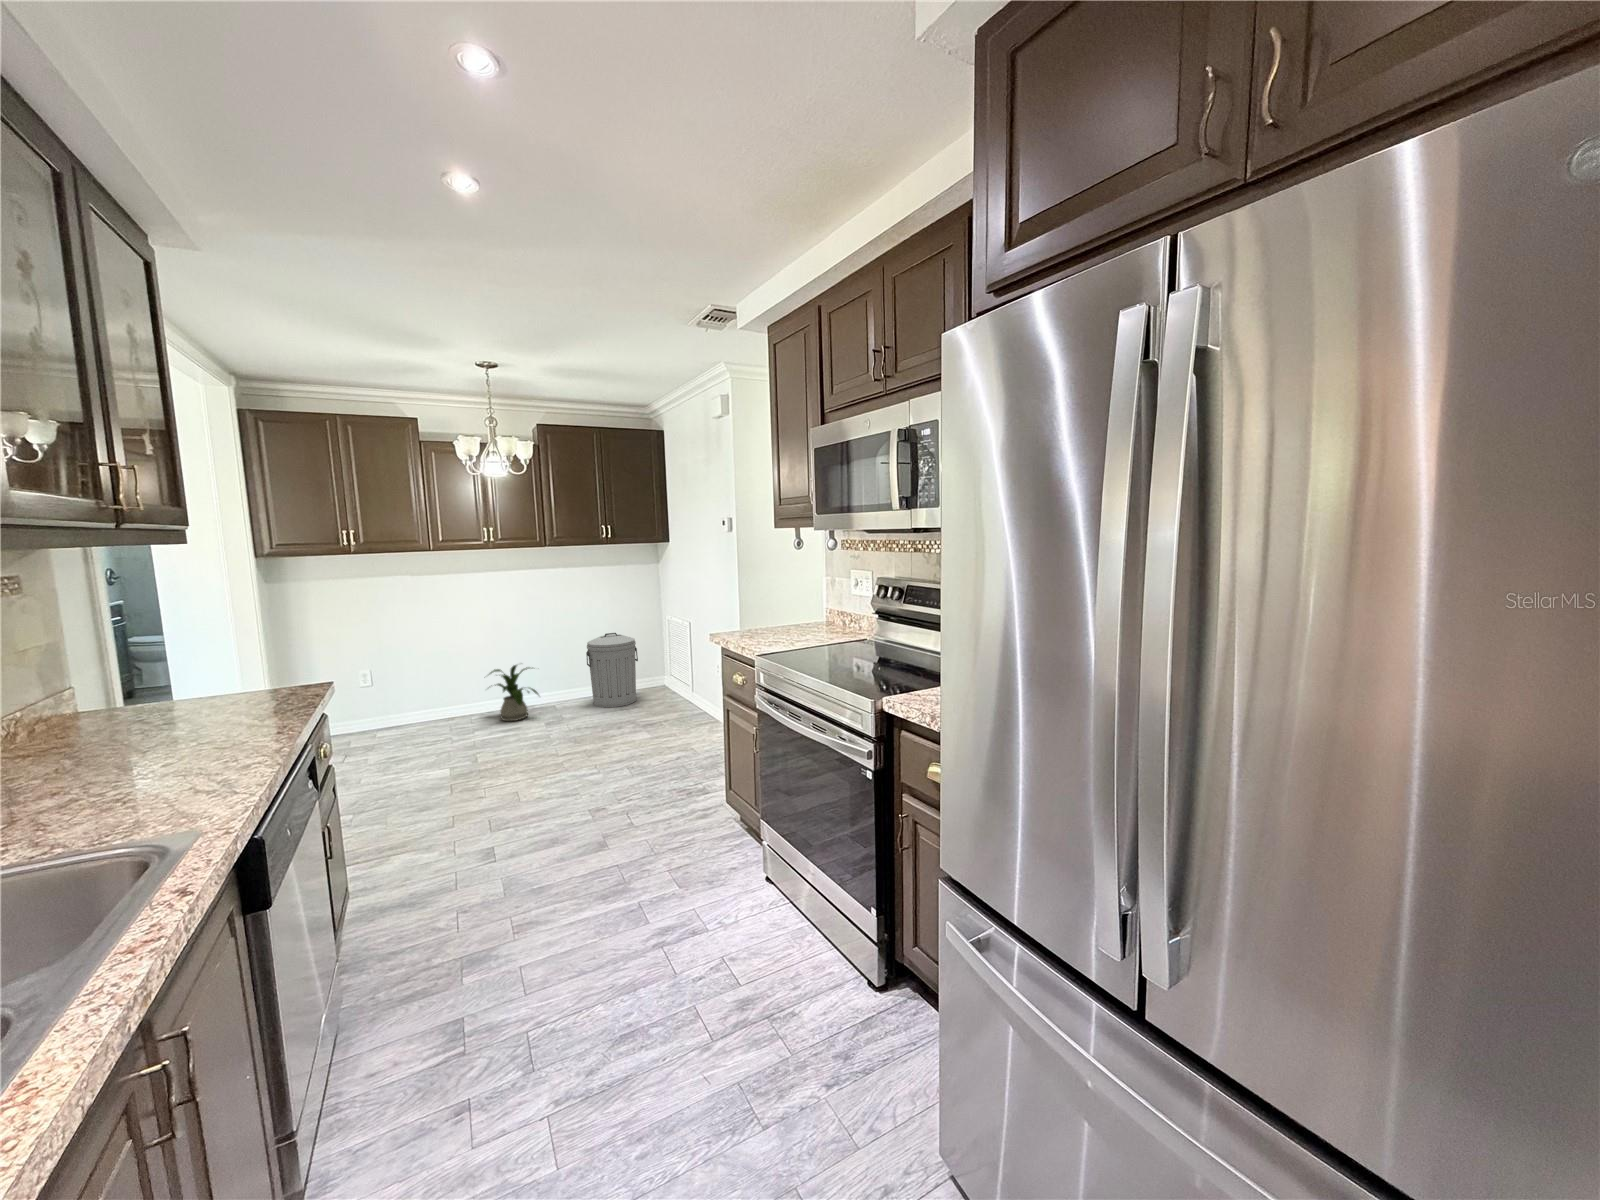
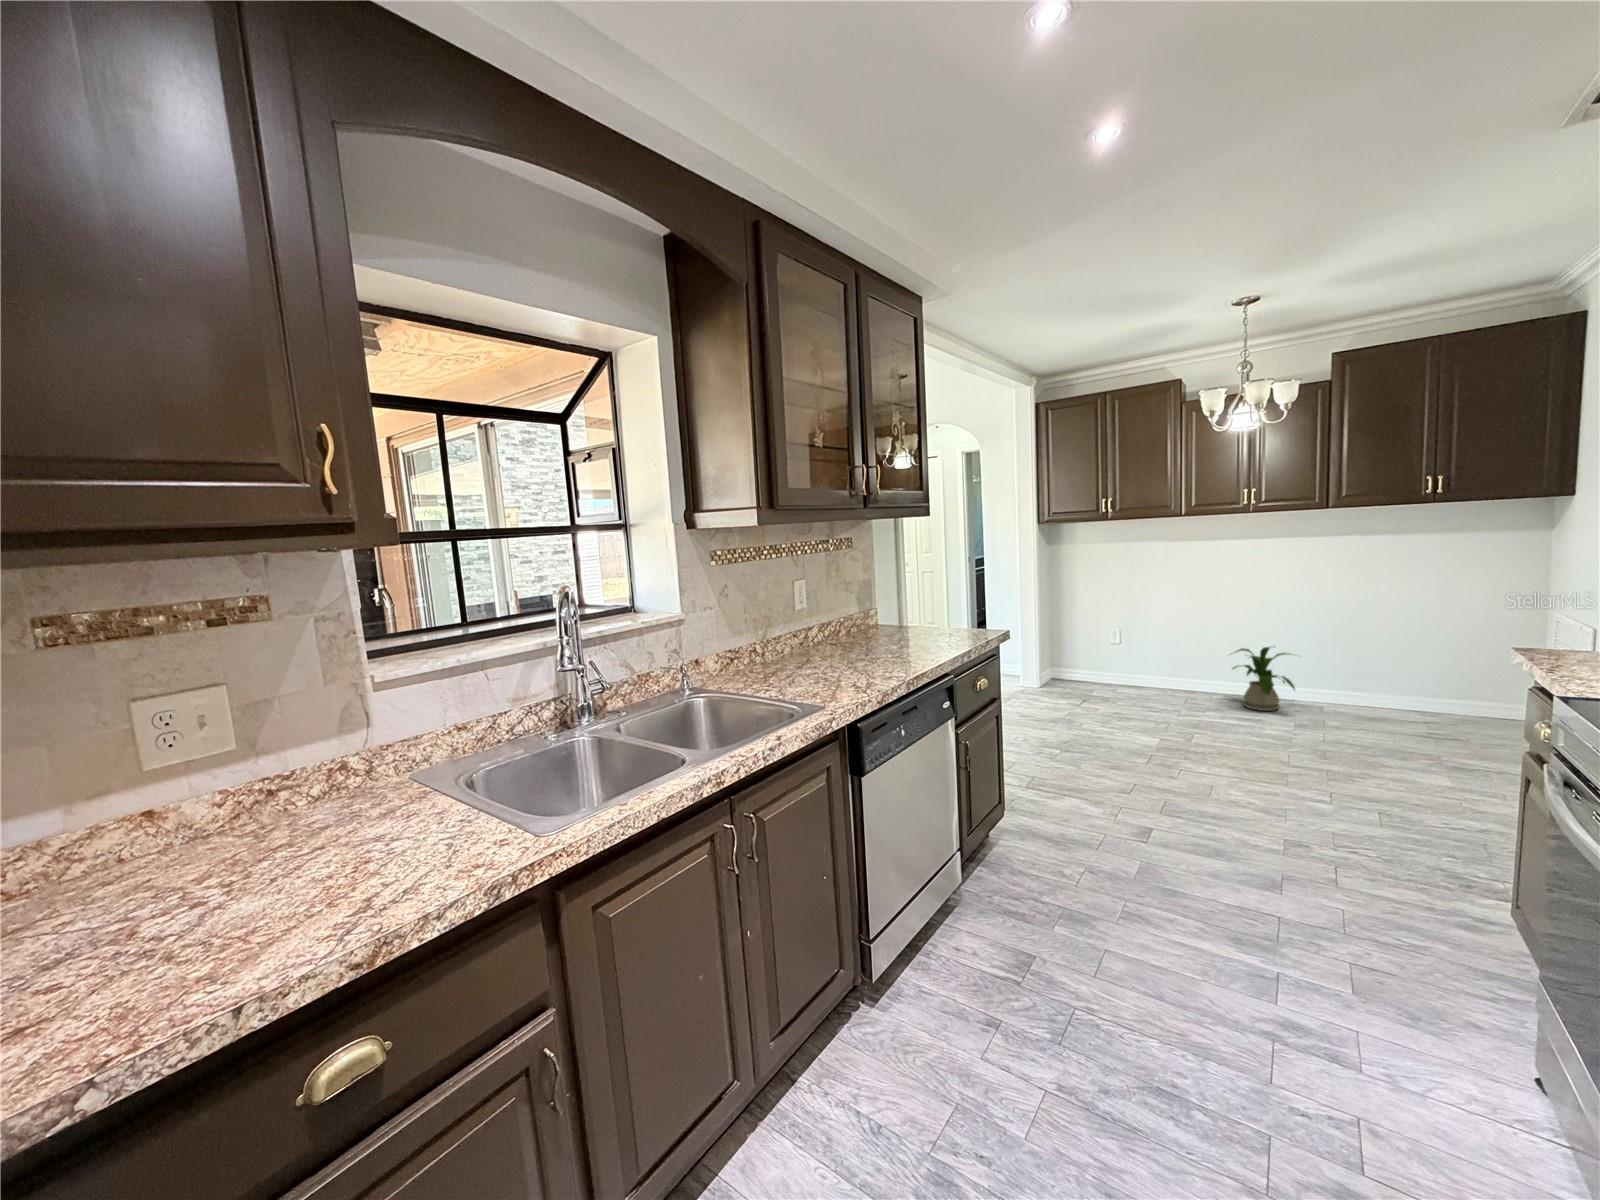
trash can: present [586,633,638,707] -> none [1378,626,1475,731]

